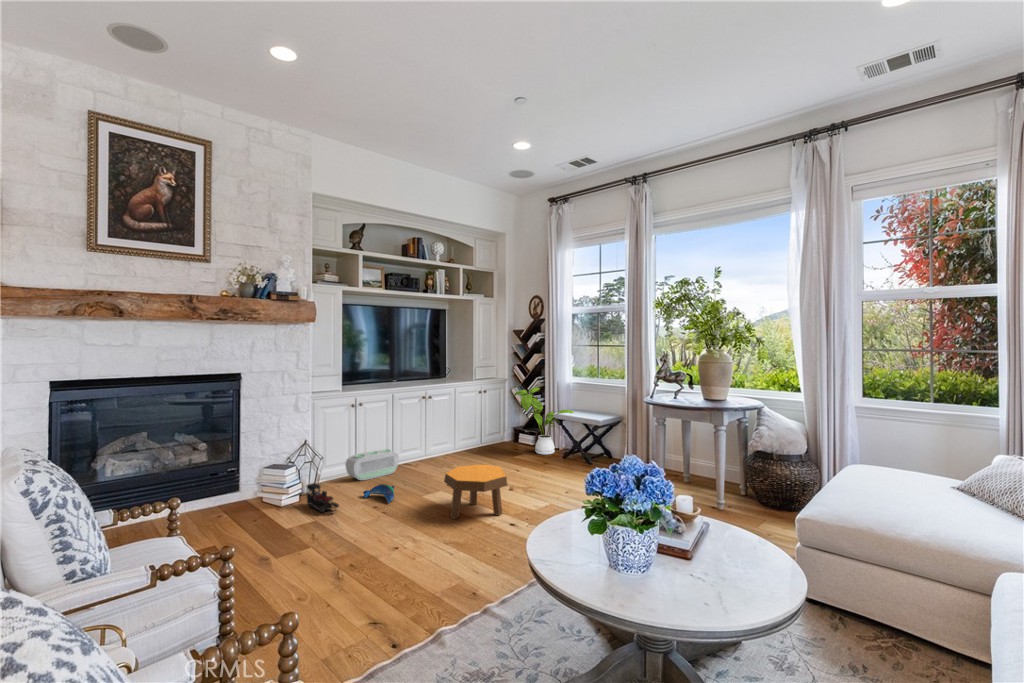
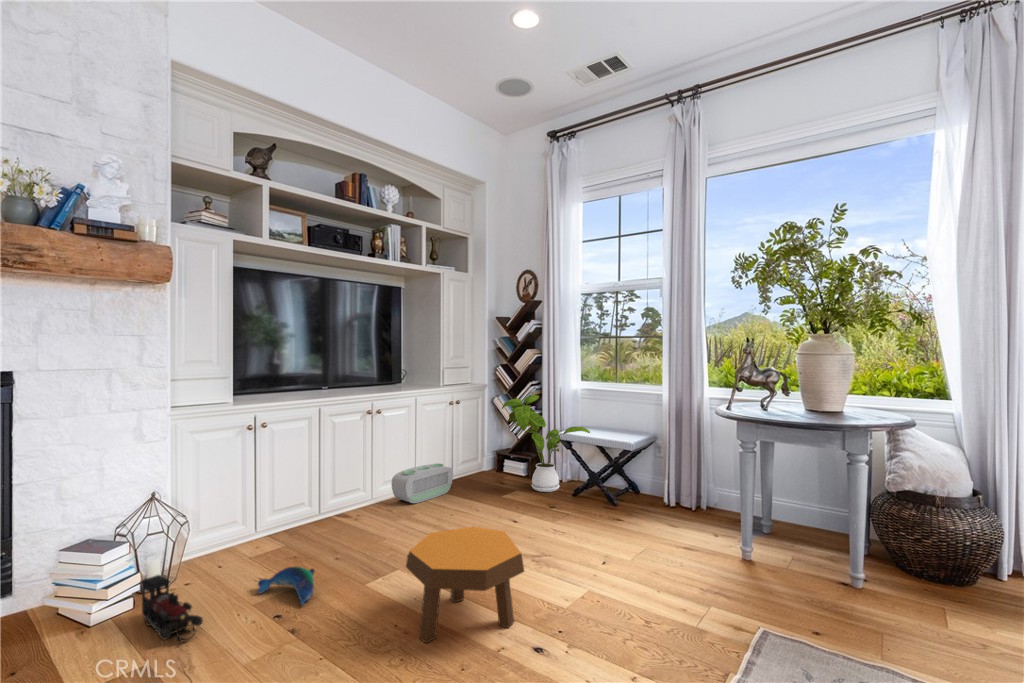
air purifier: present [345,449,399,480] -> present [392,463,453,503]

